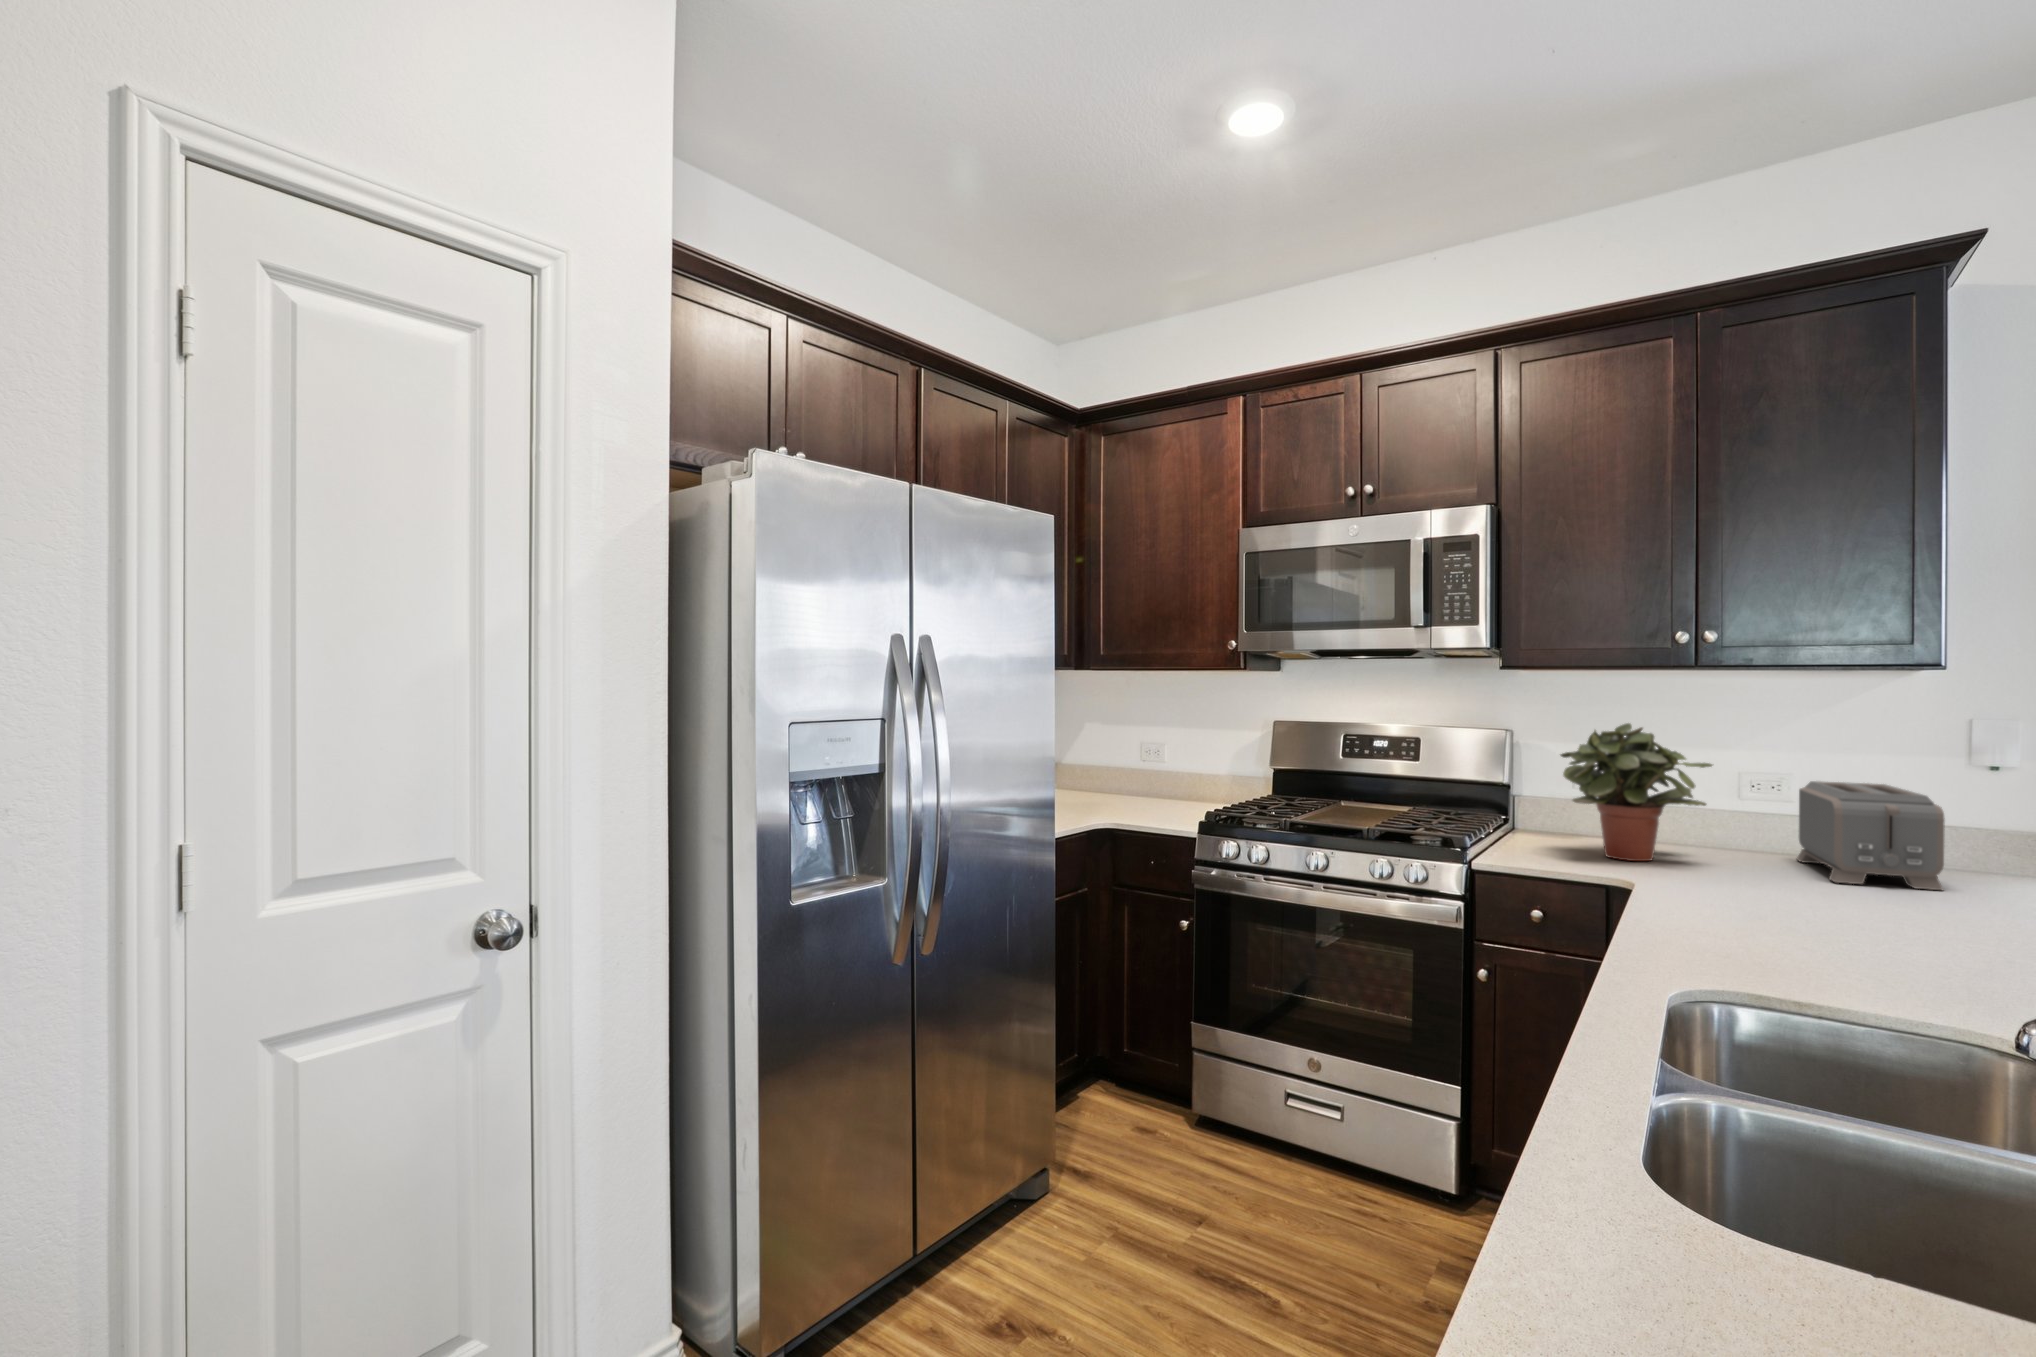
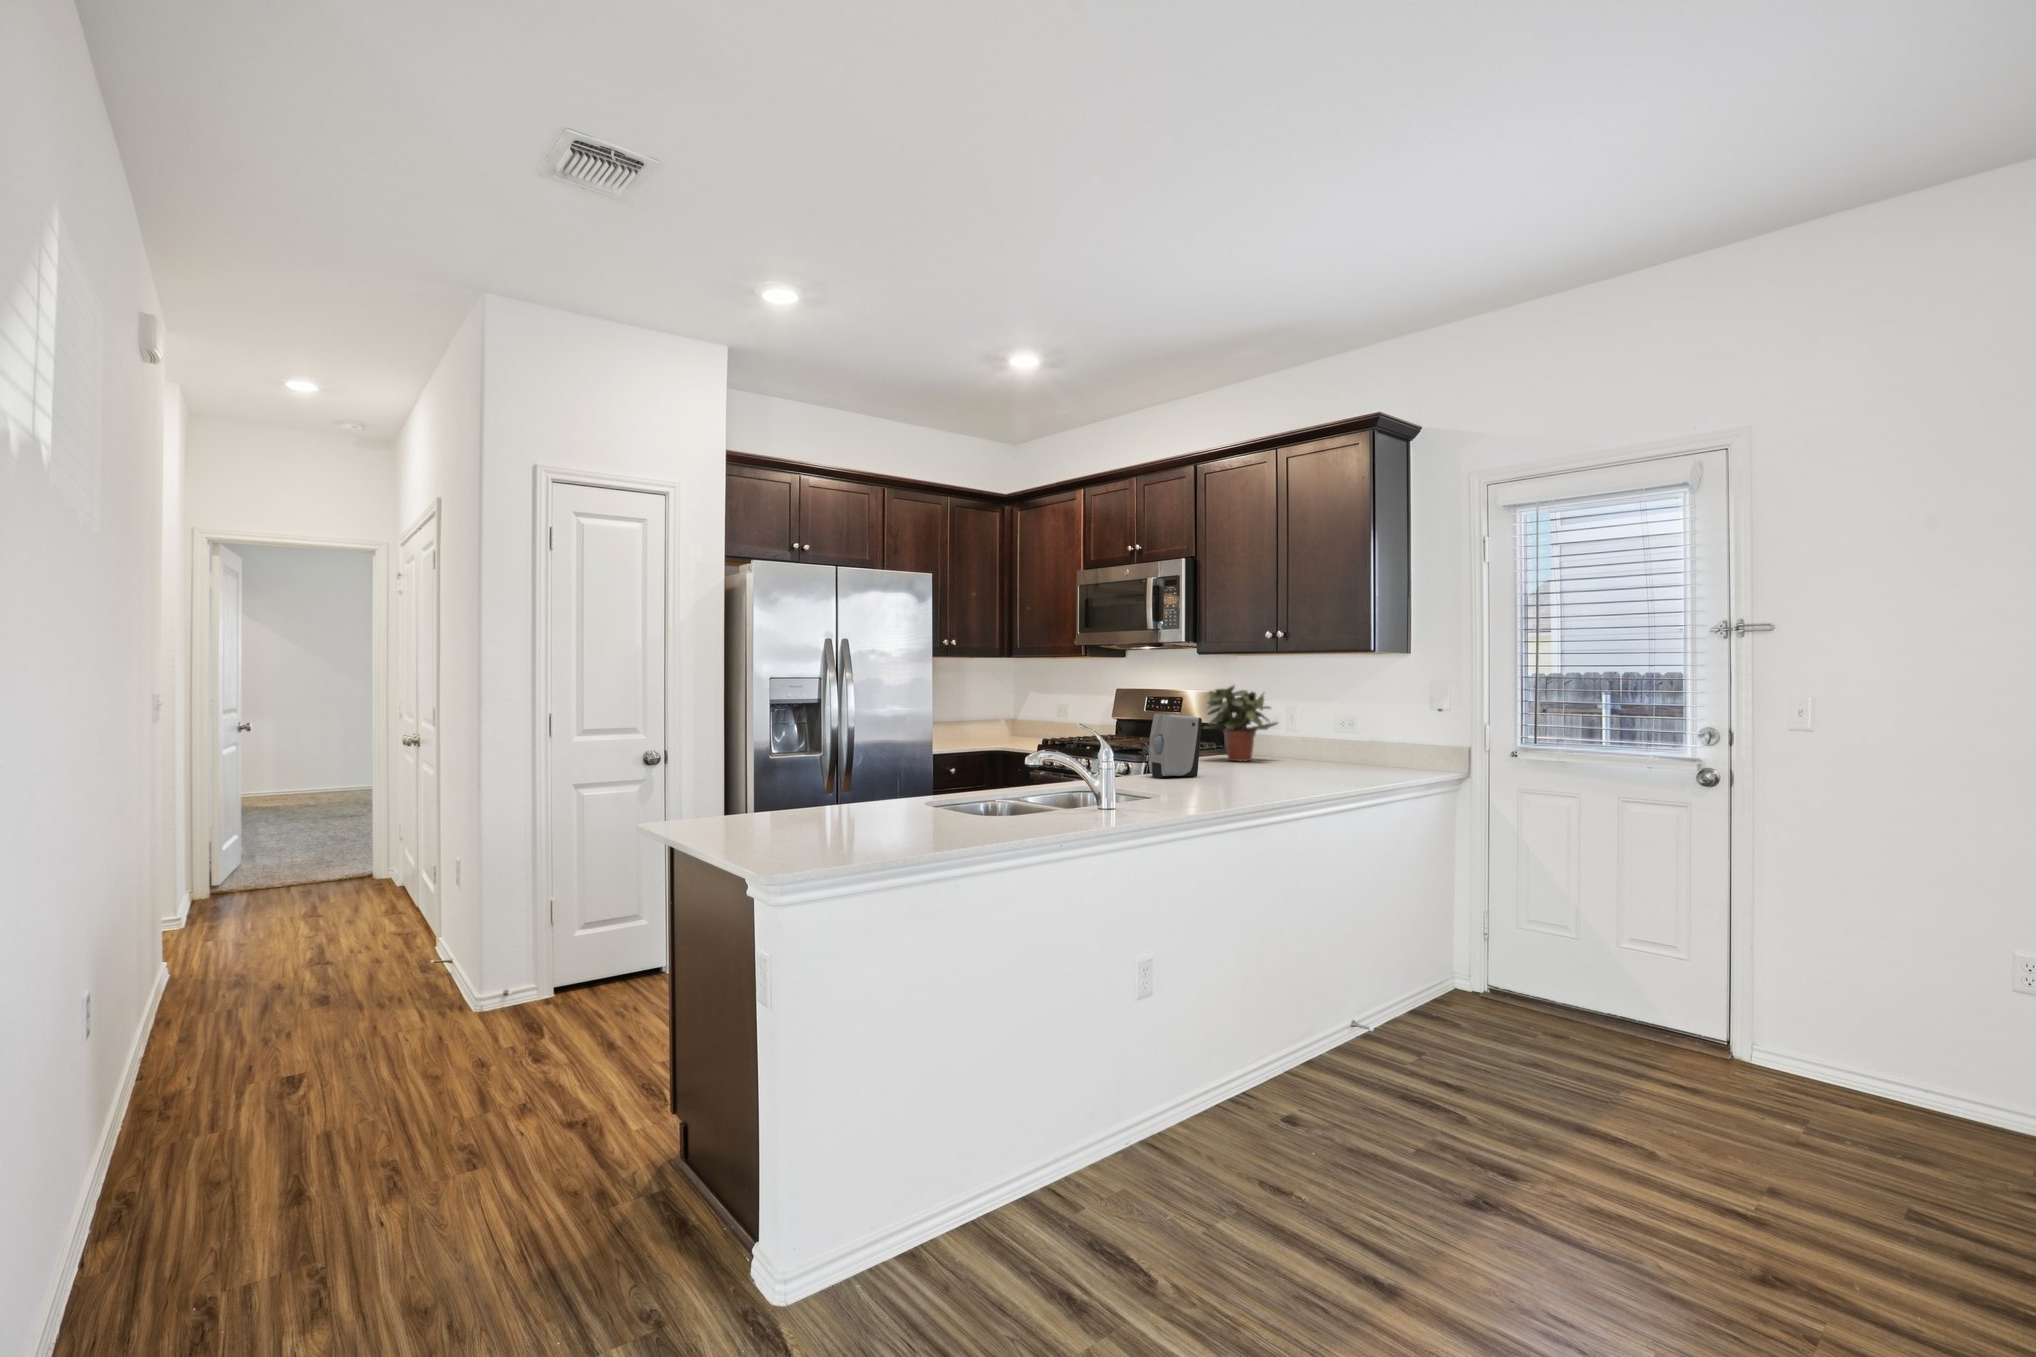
toaster: present [1797,781,1945,891] -> none [1302,718,1373,770]
soap dispenser: none [1710,801,1817,949] -> present [1149,714,1202,778]

